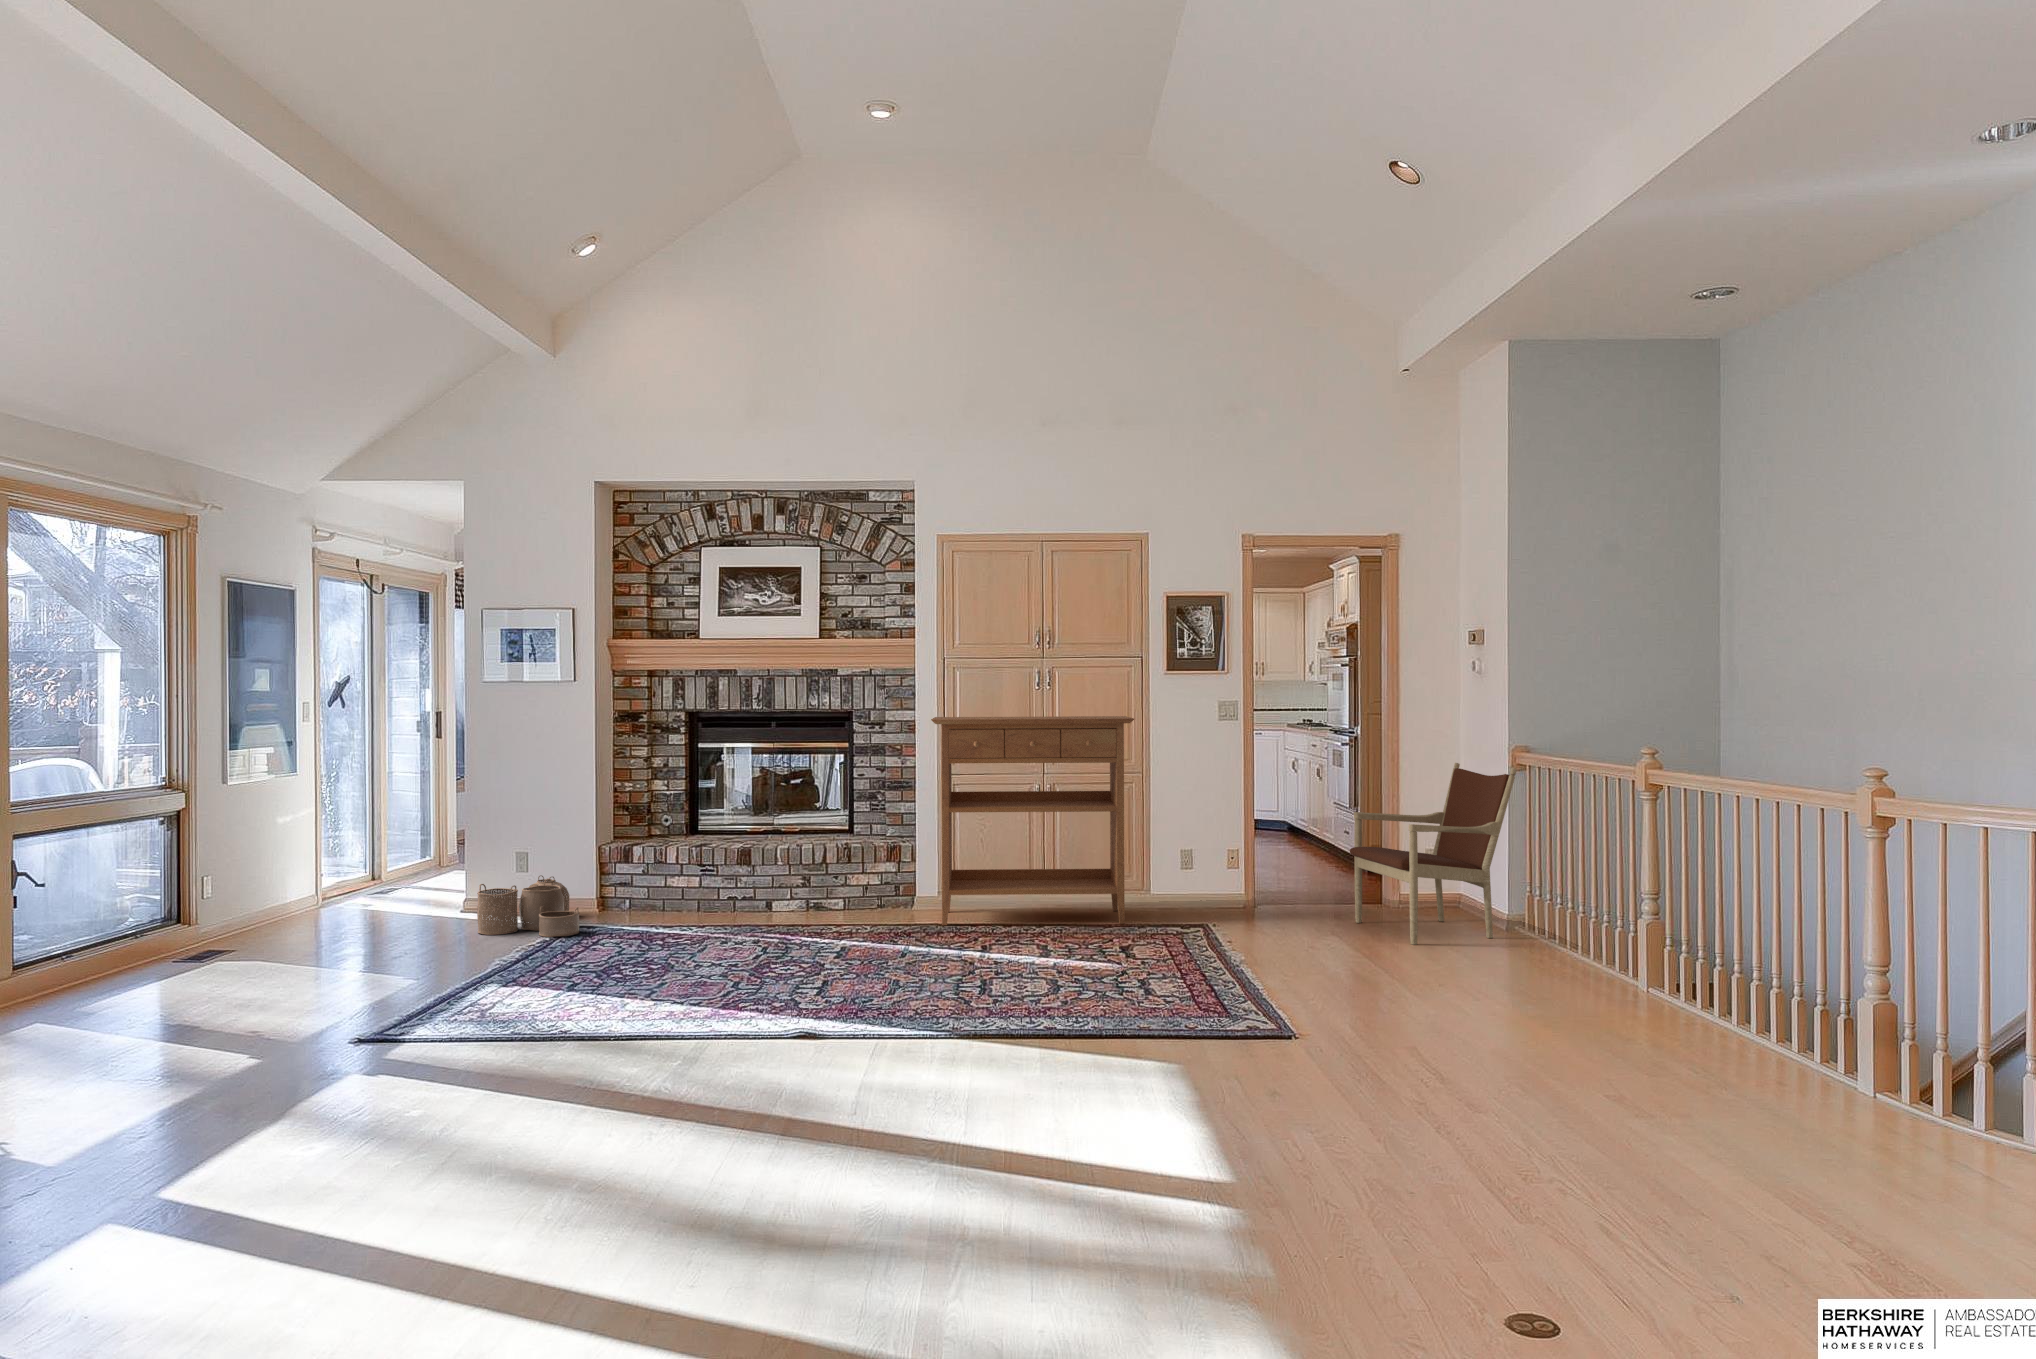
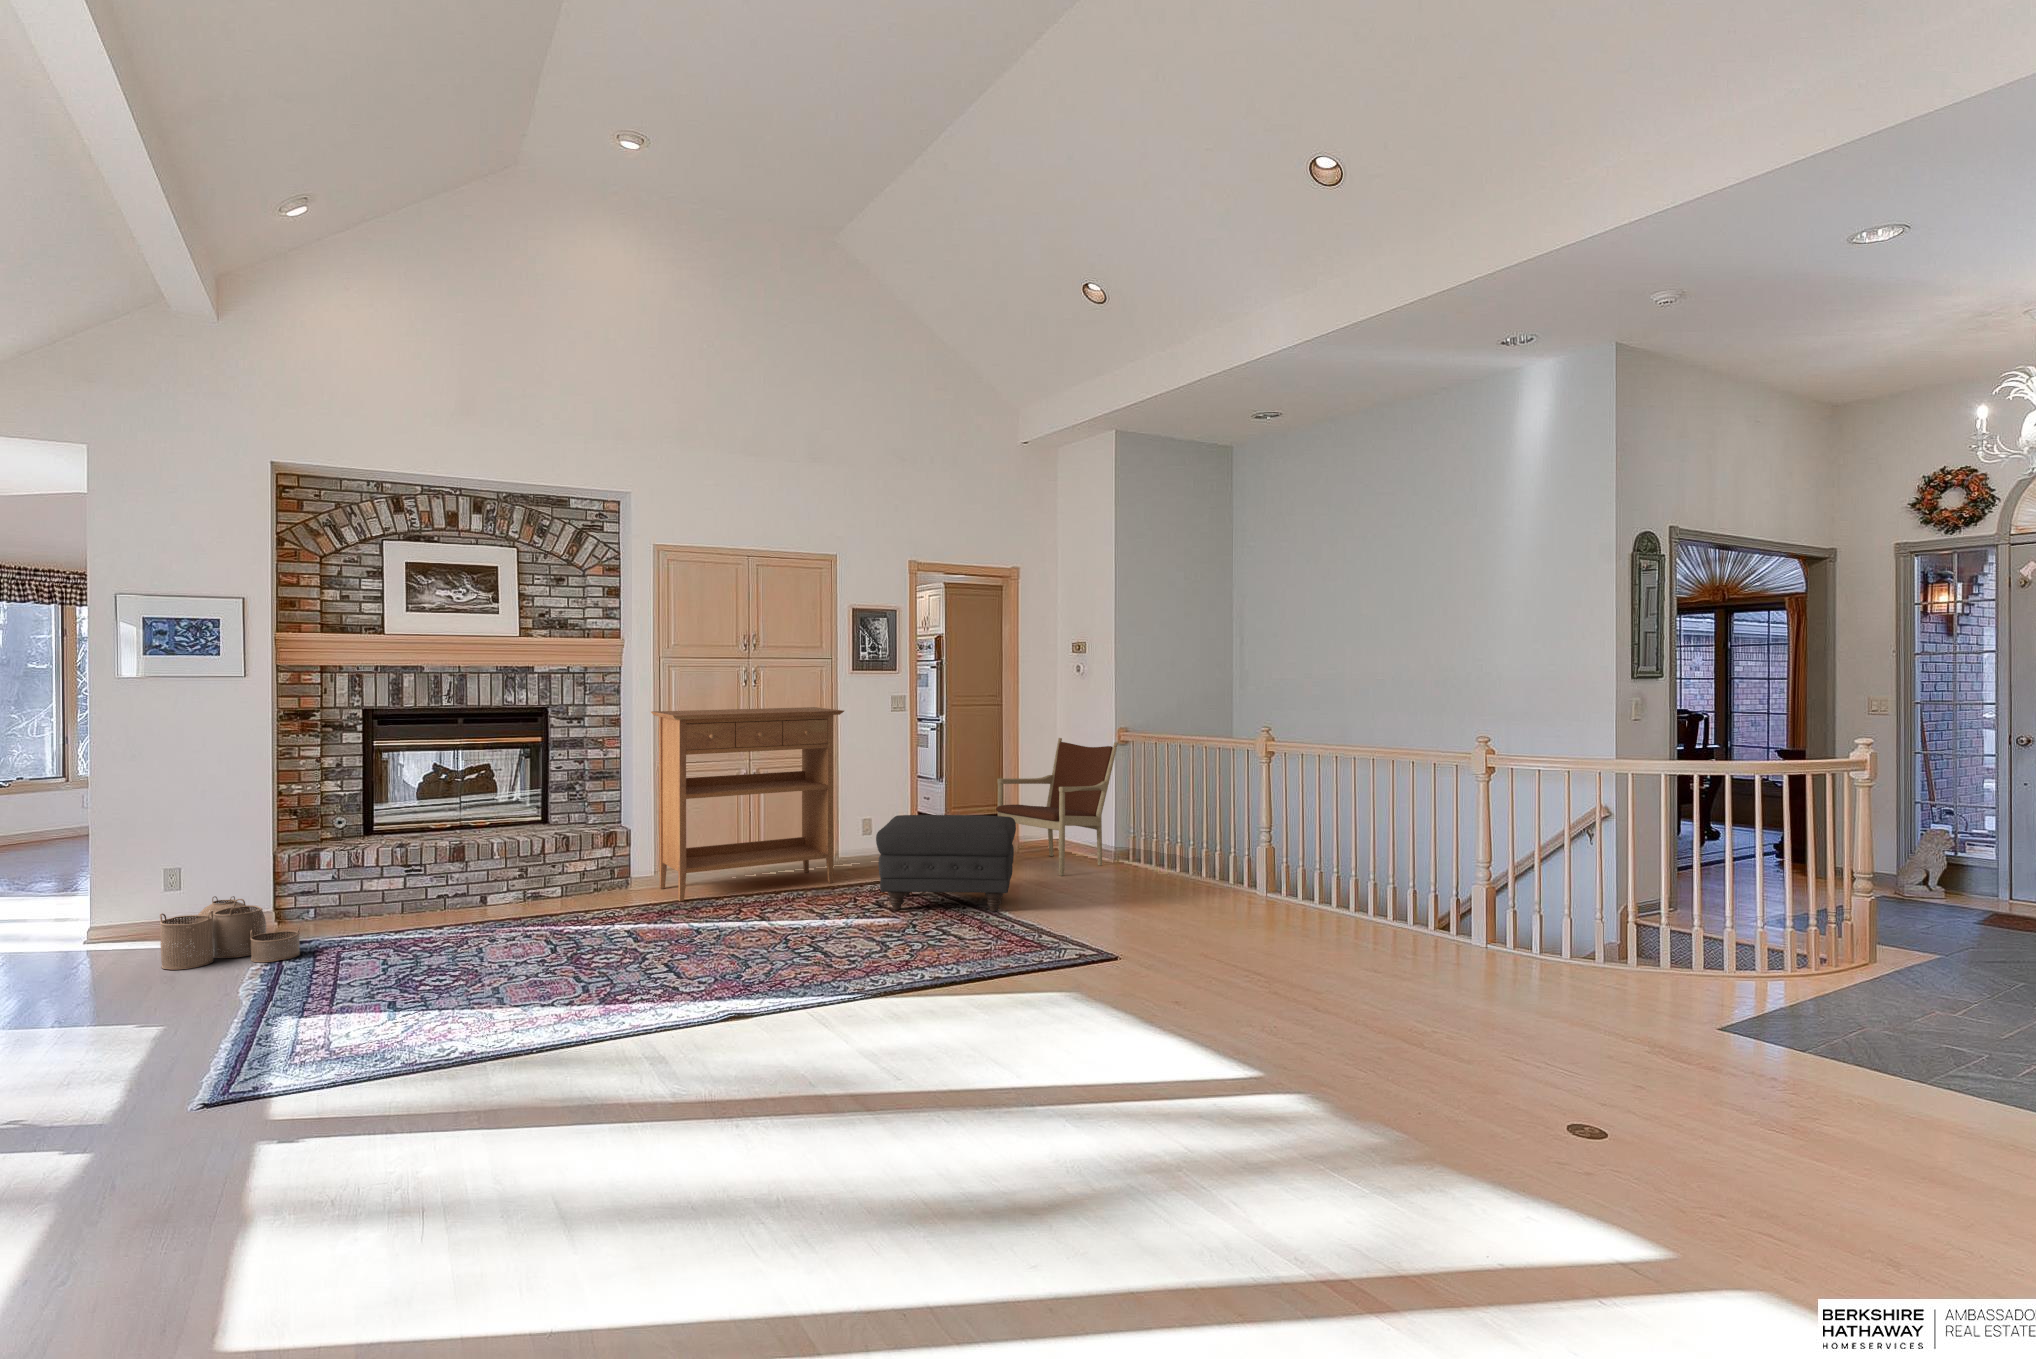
ottoman: none [1114,846,1314,974] -> present [876,815,1016,911]

